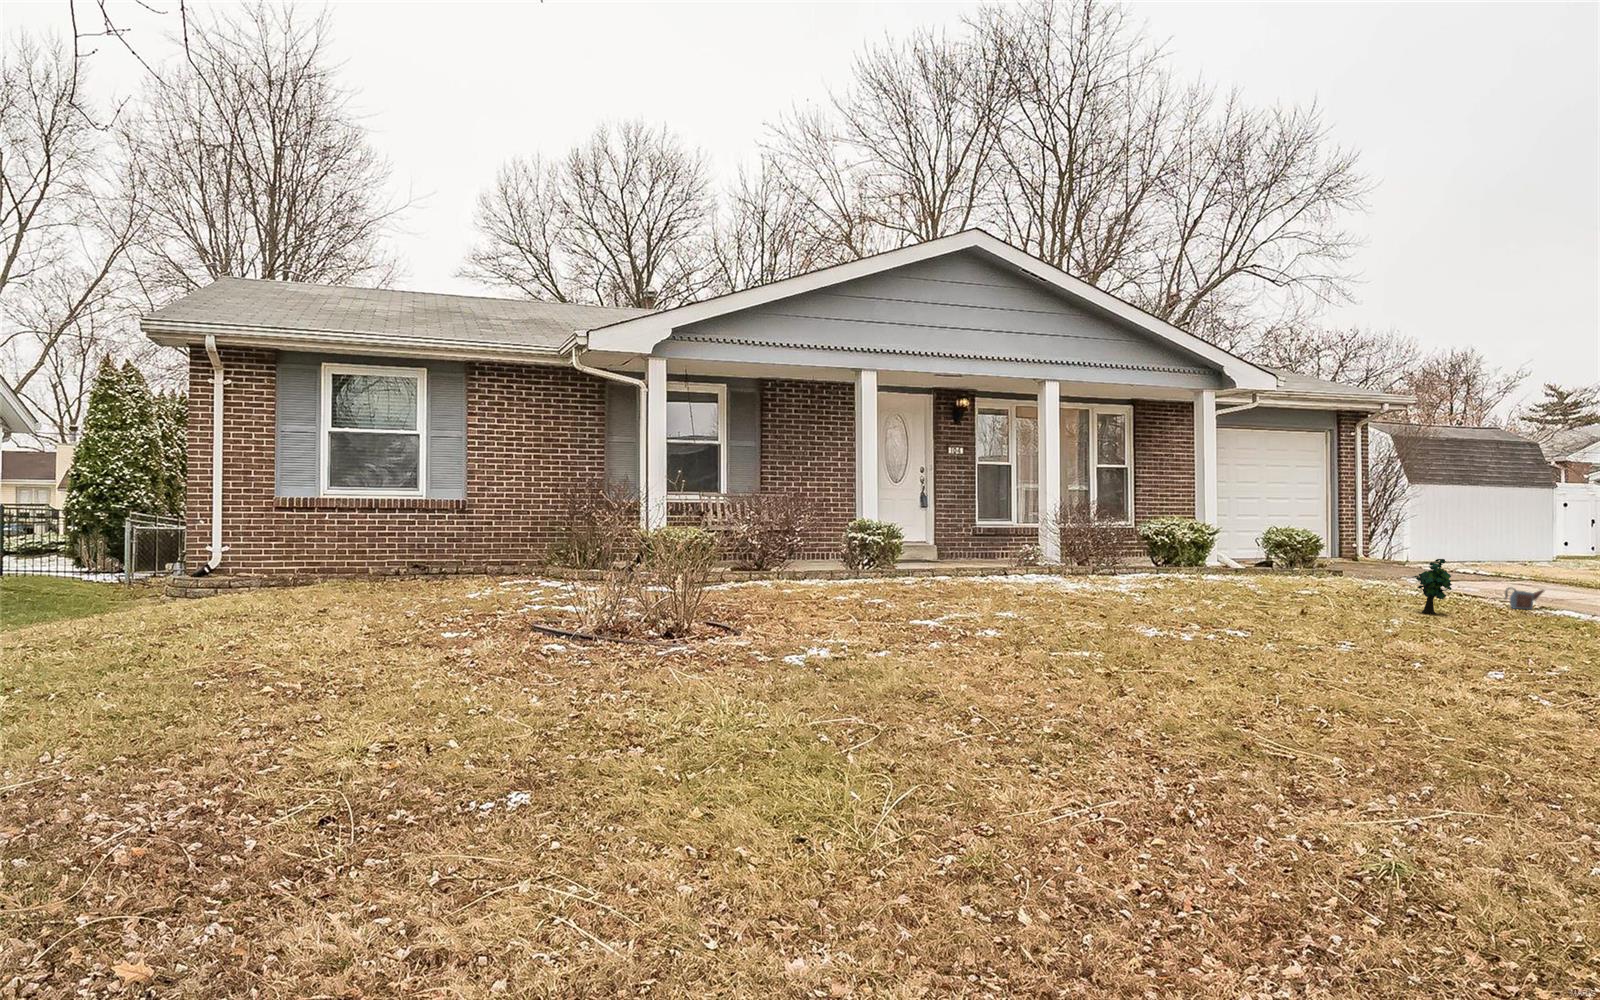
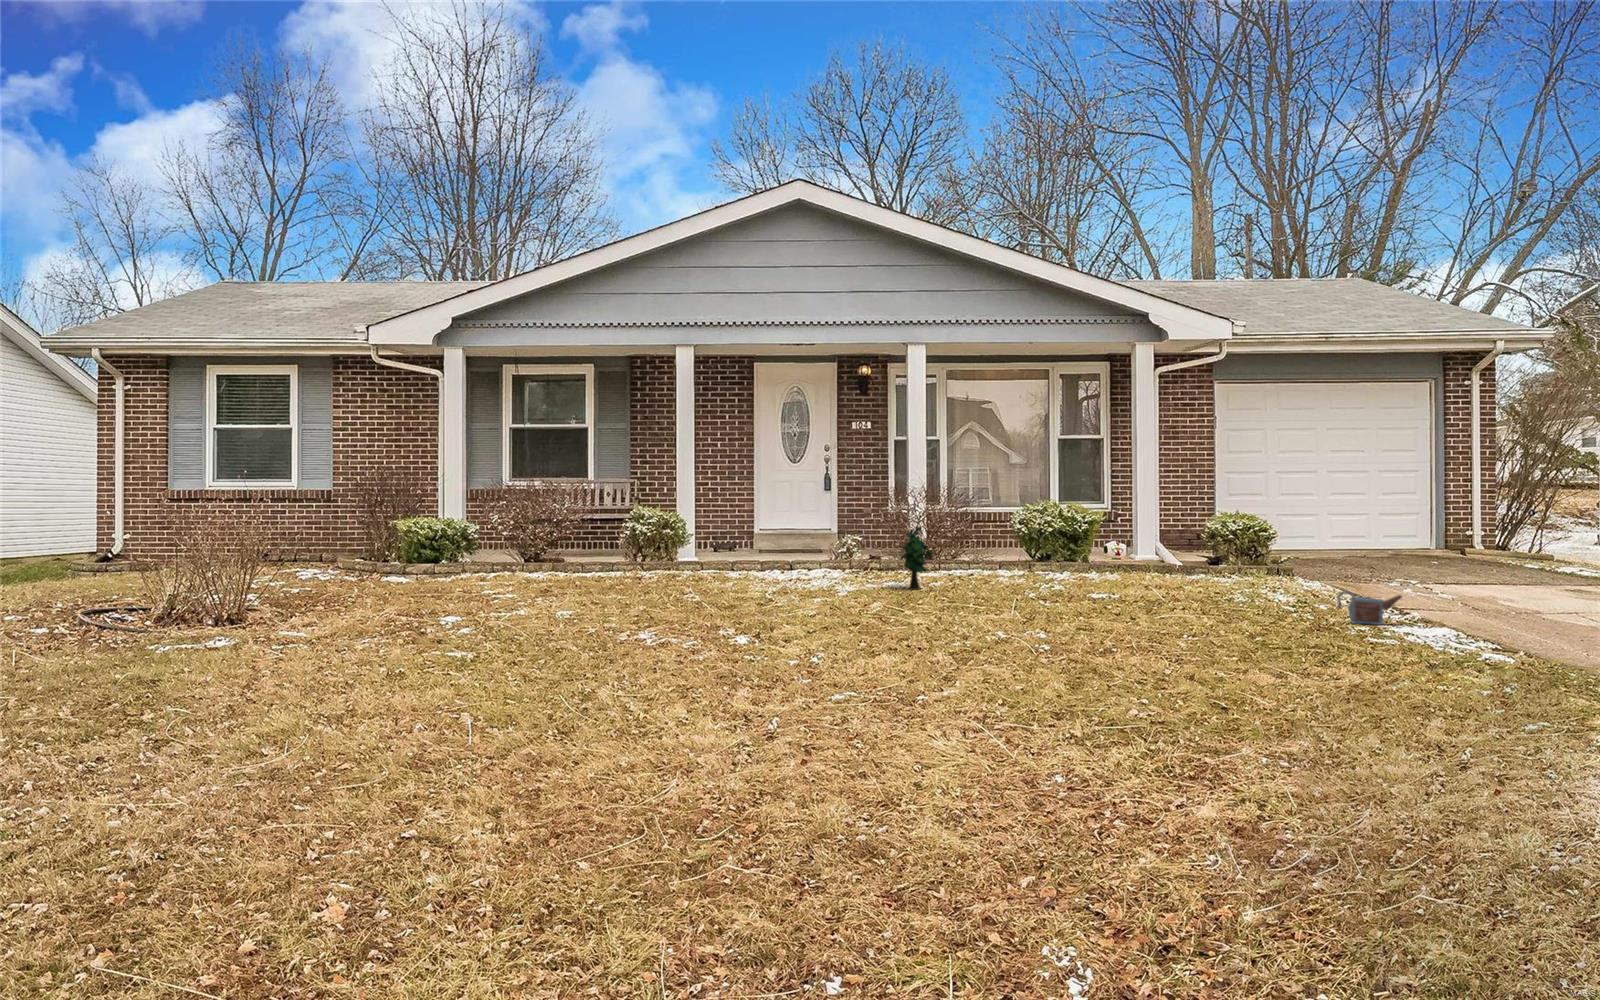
decorative plant: present [1413,559,1452,614] -> present [899,526,933,590]

